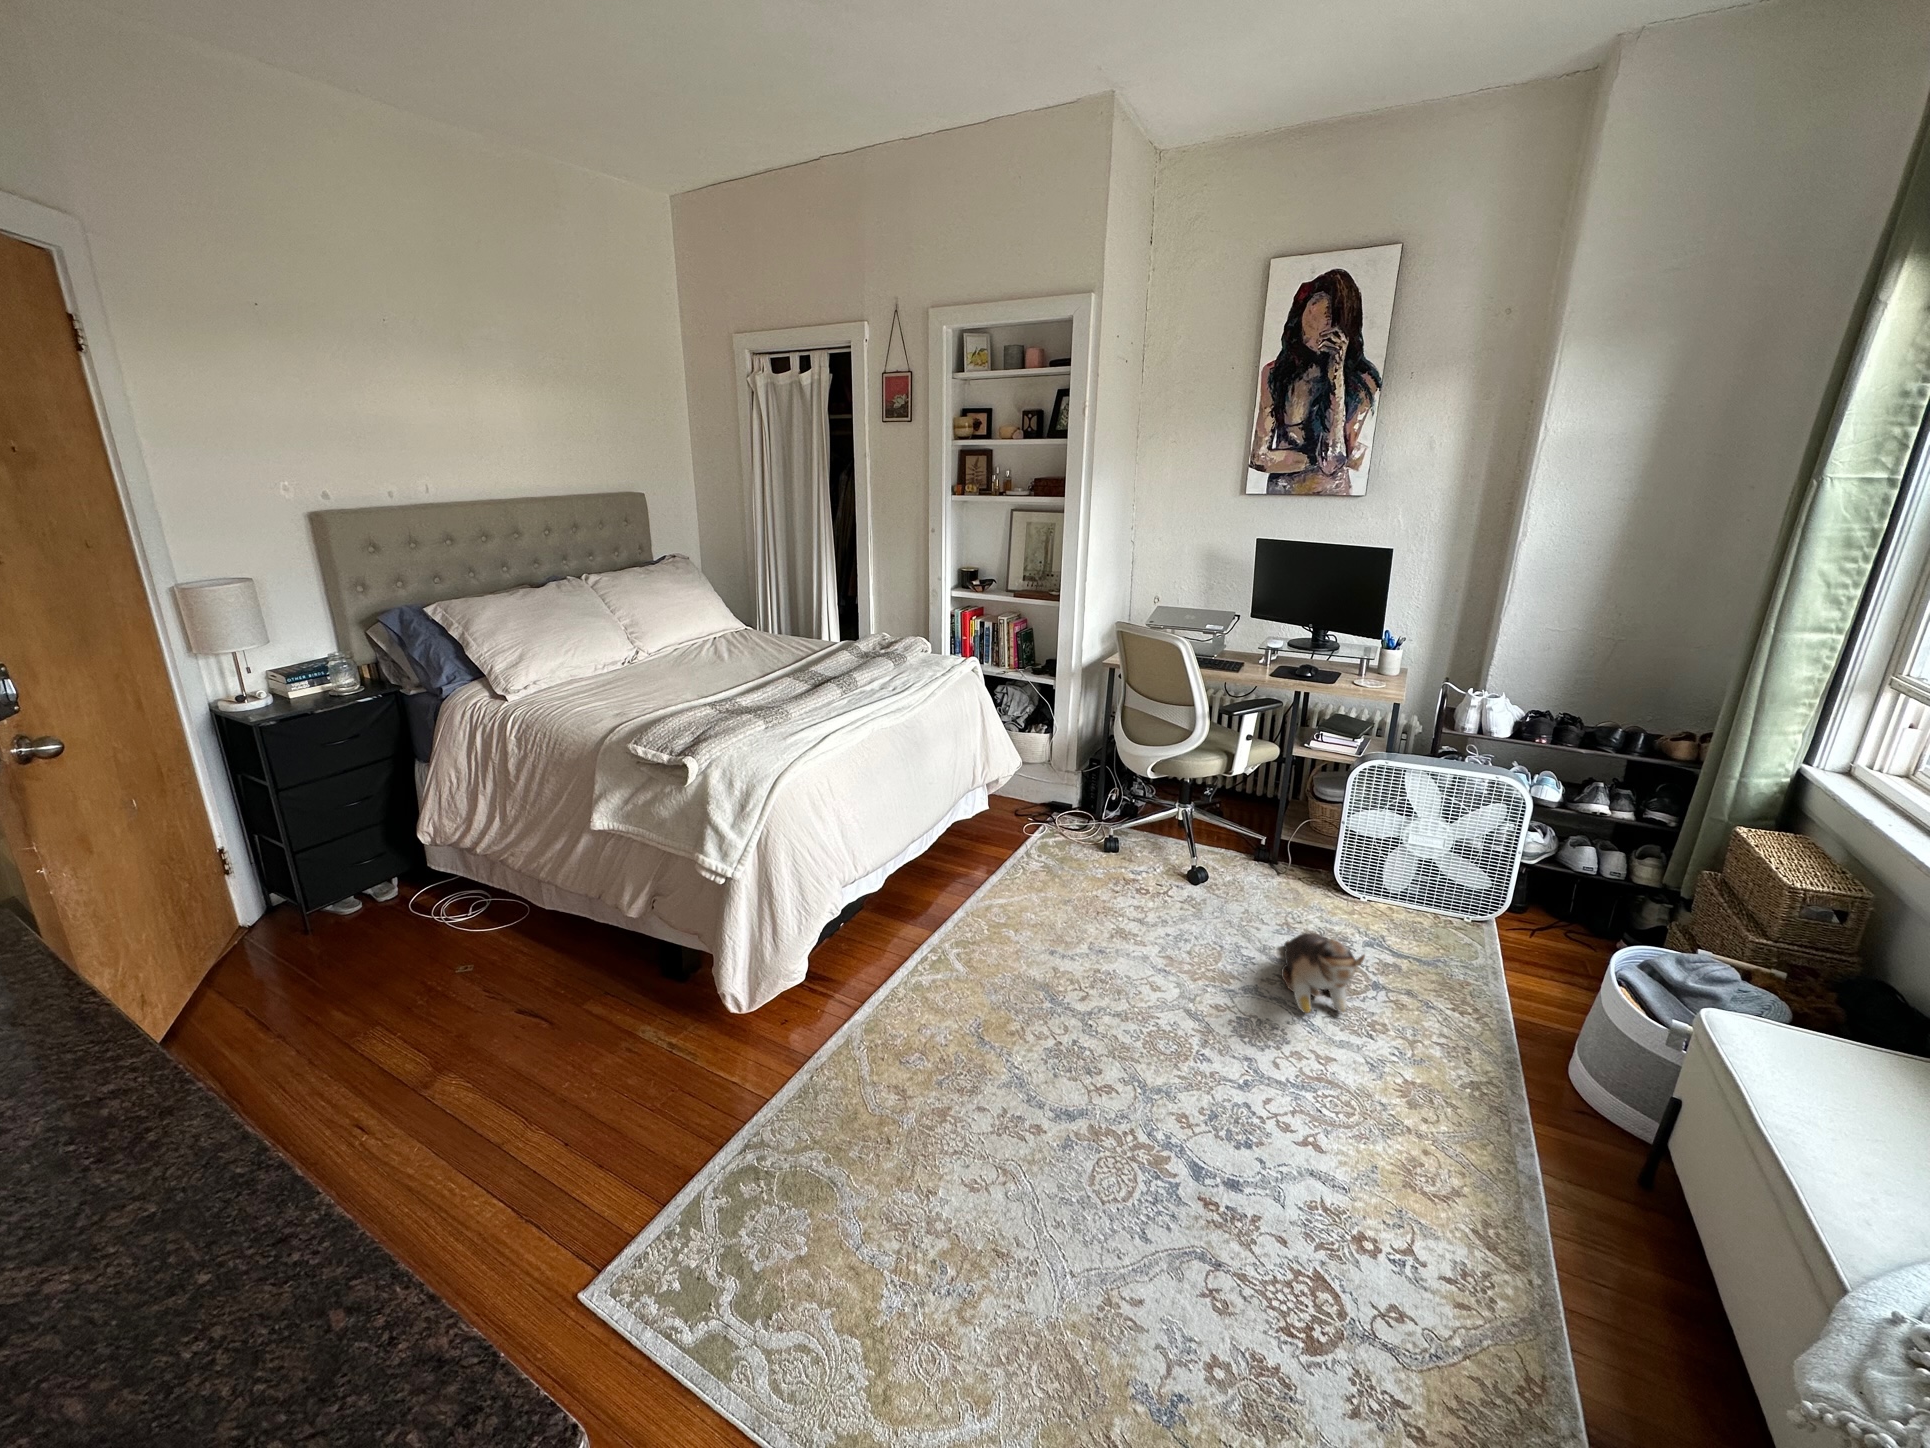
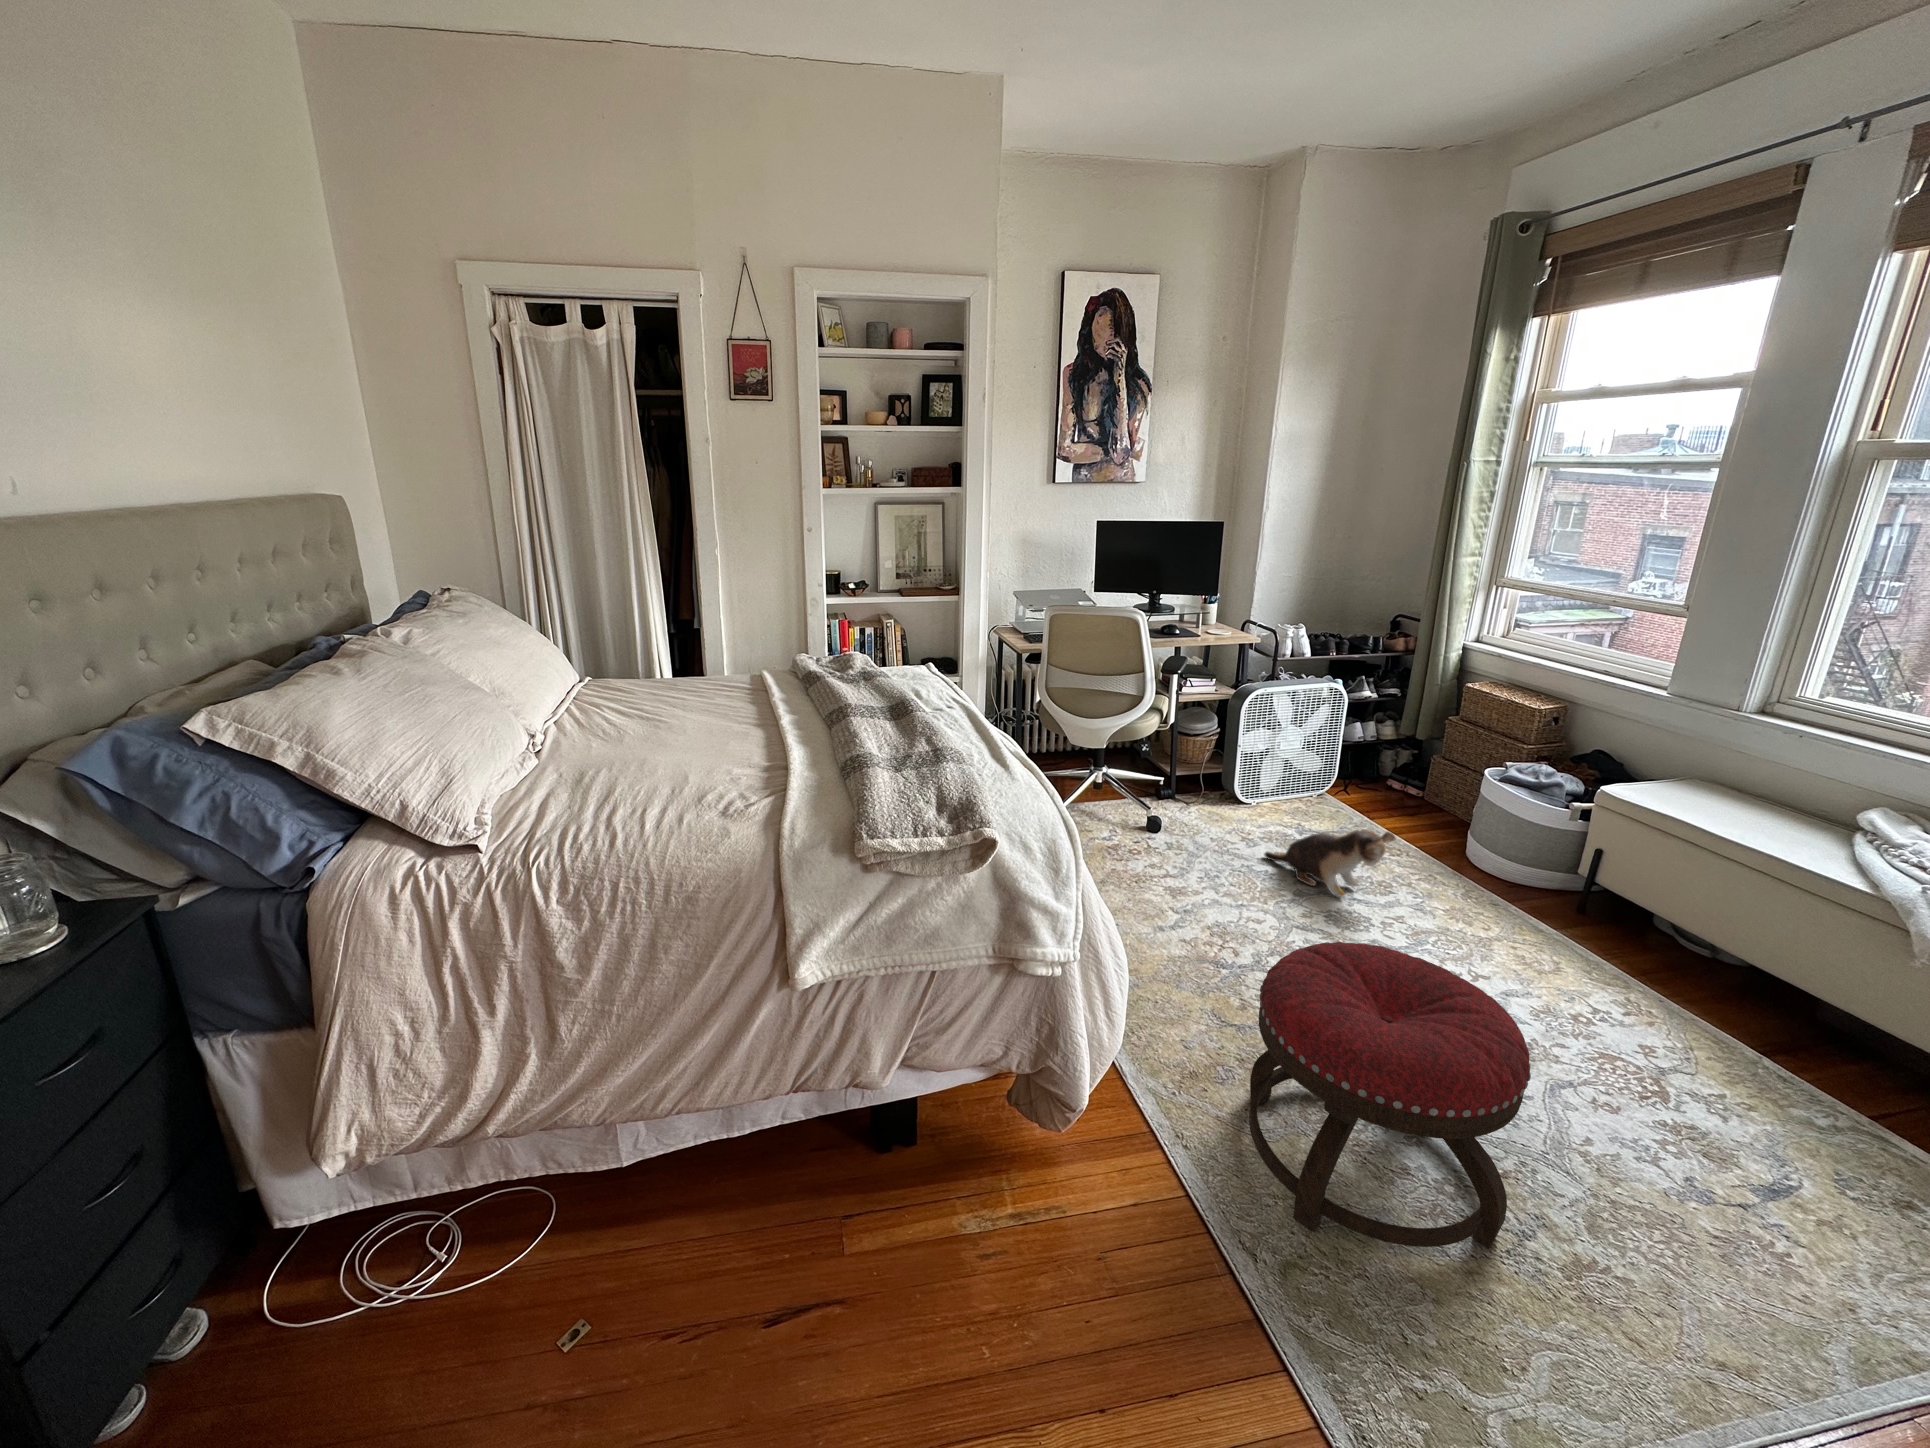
ottoman: none [797,961,1036,1291] -> present [1249,942,1531,1248]

